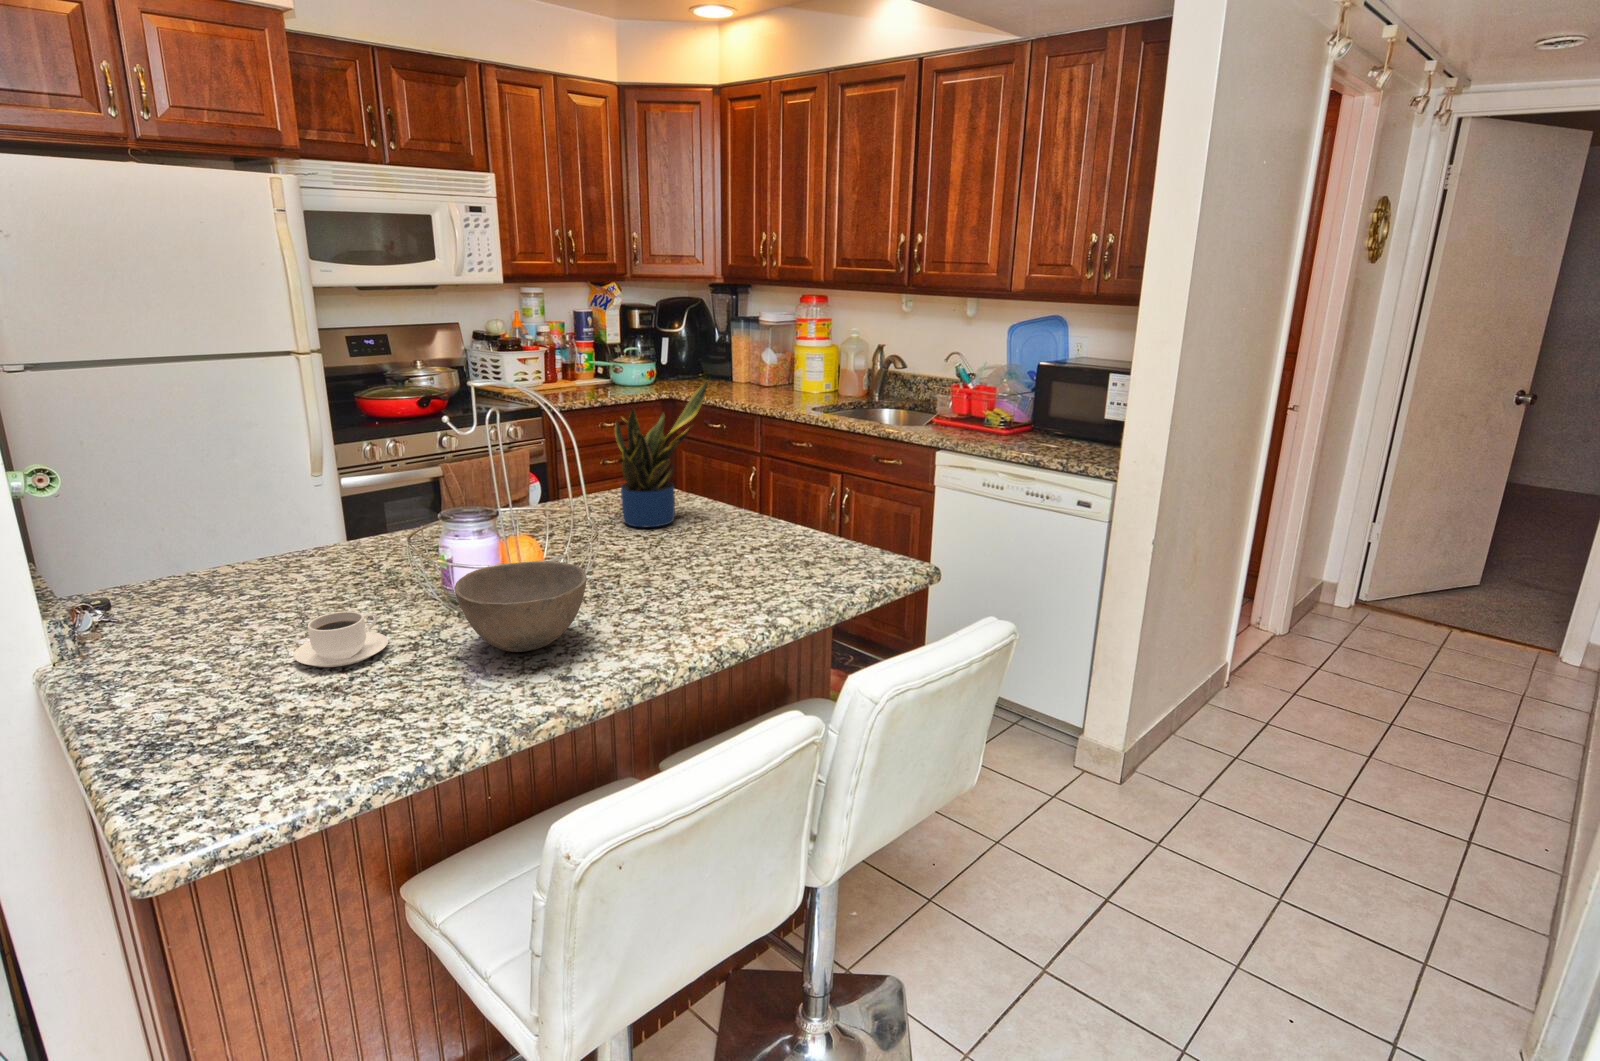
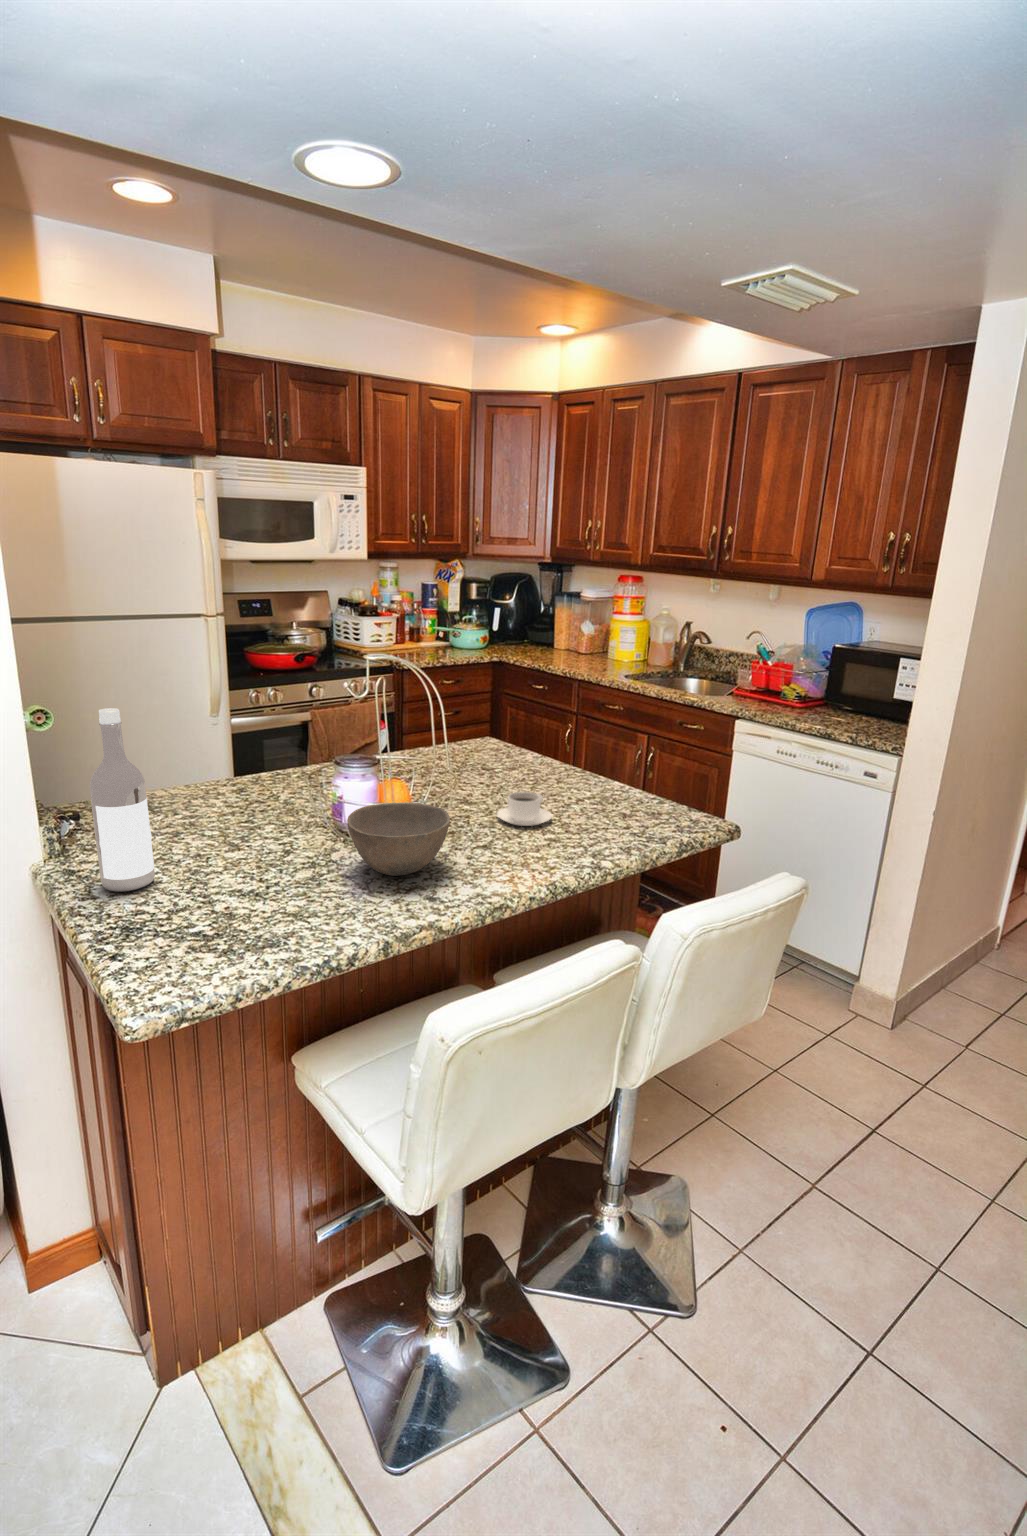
potted plant: present [615,382,707,527] -> none [466,656,547,777]
wine bottle: none [95,459,200,697] -> present [90,708,155,892]
coffee cup: present [293,611,388,667] -> present [497,792,552,826]

